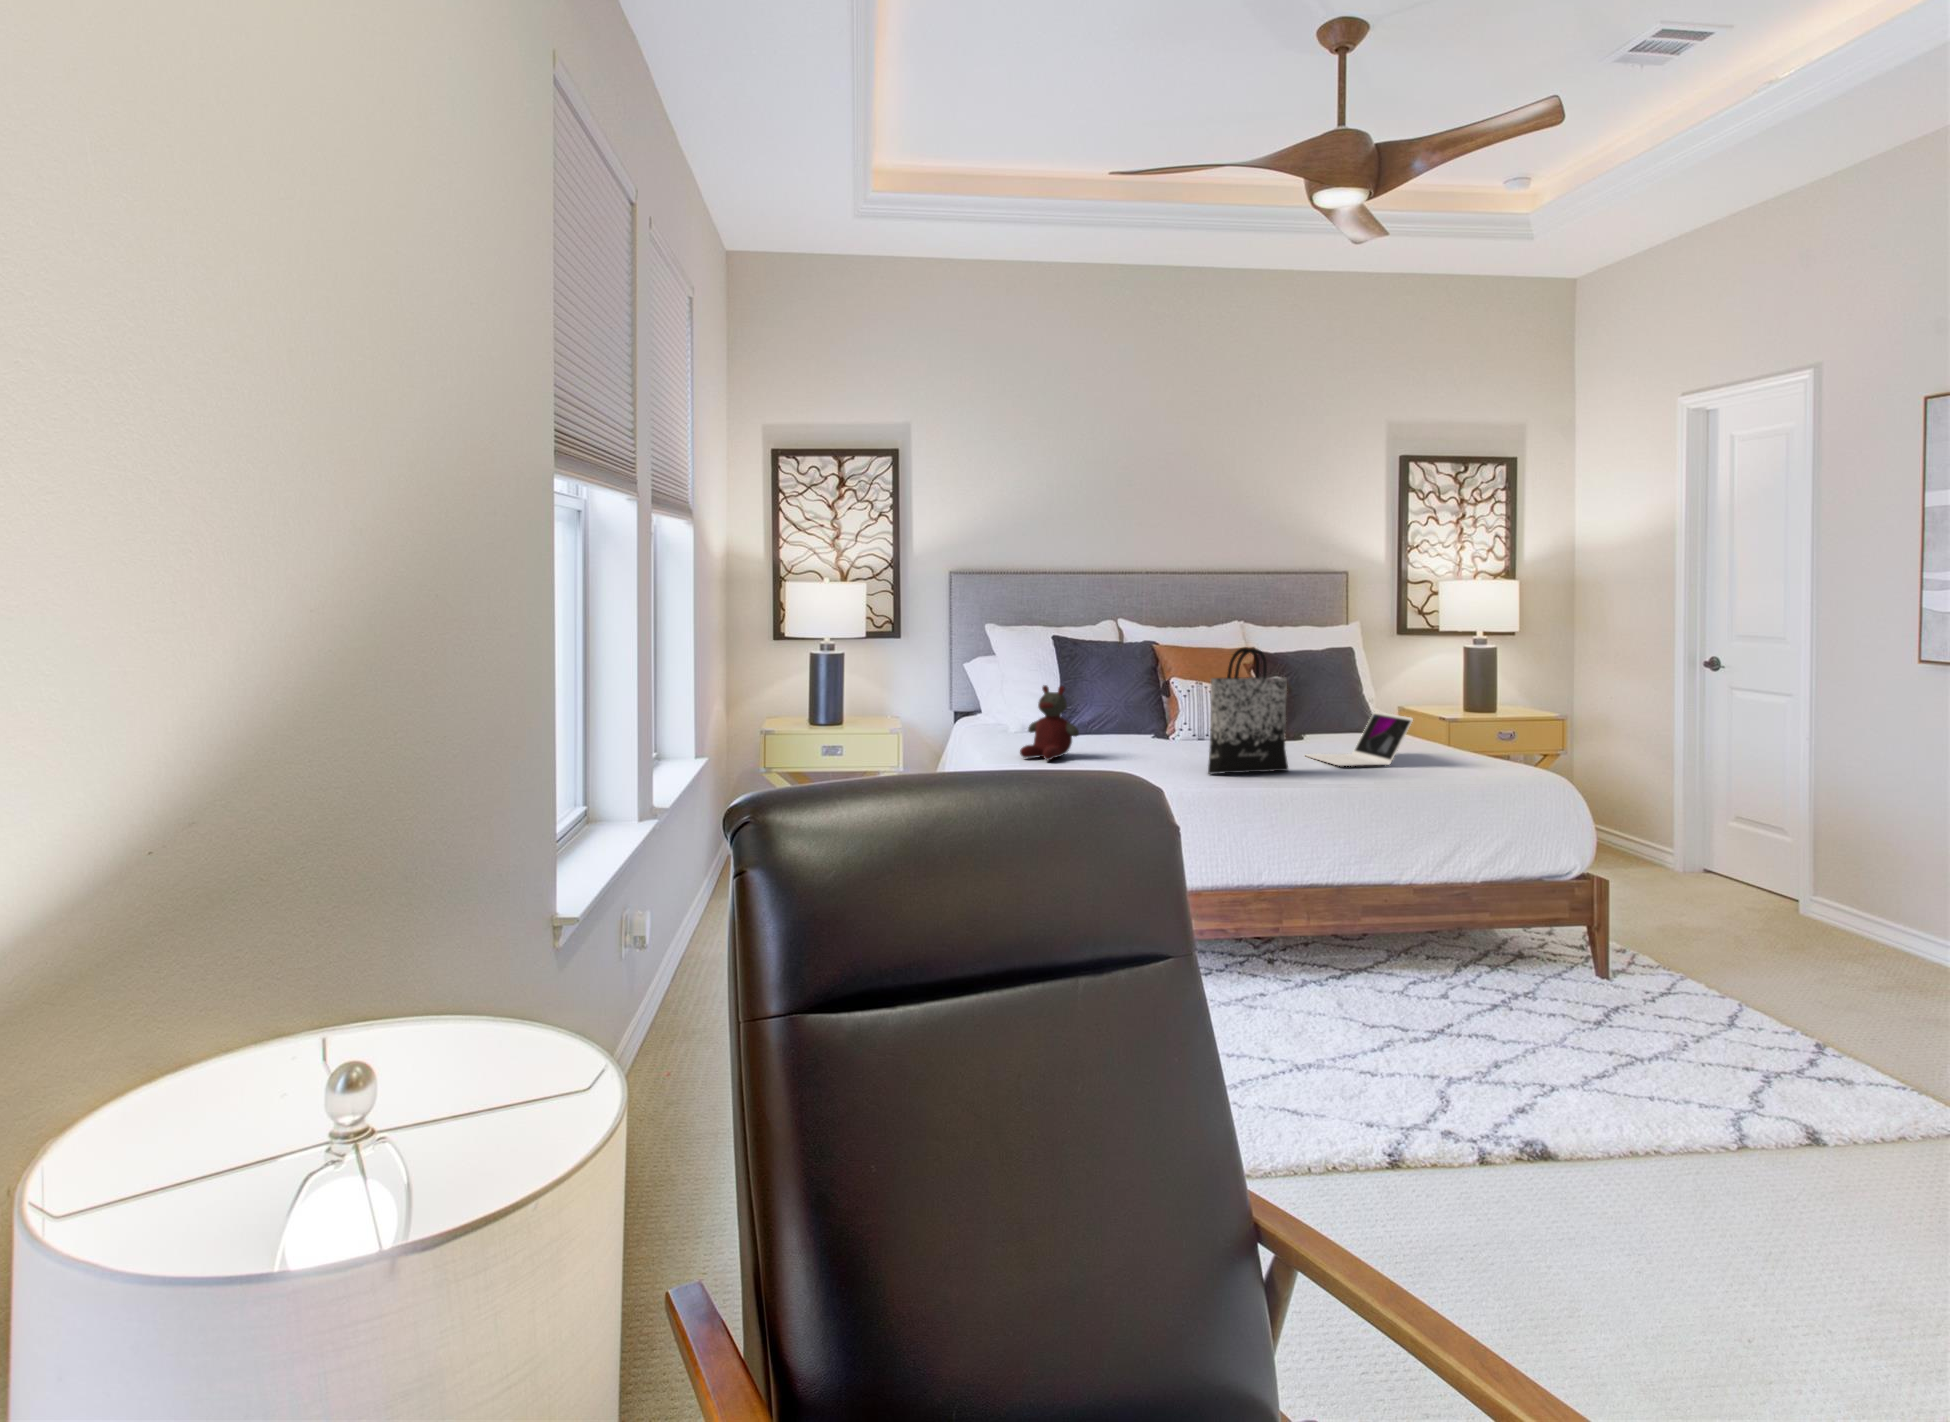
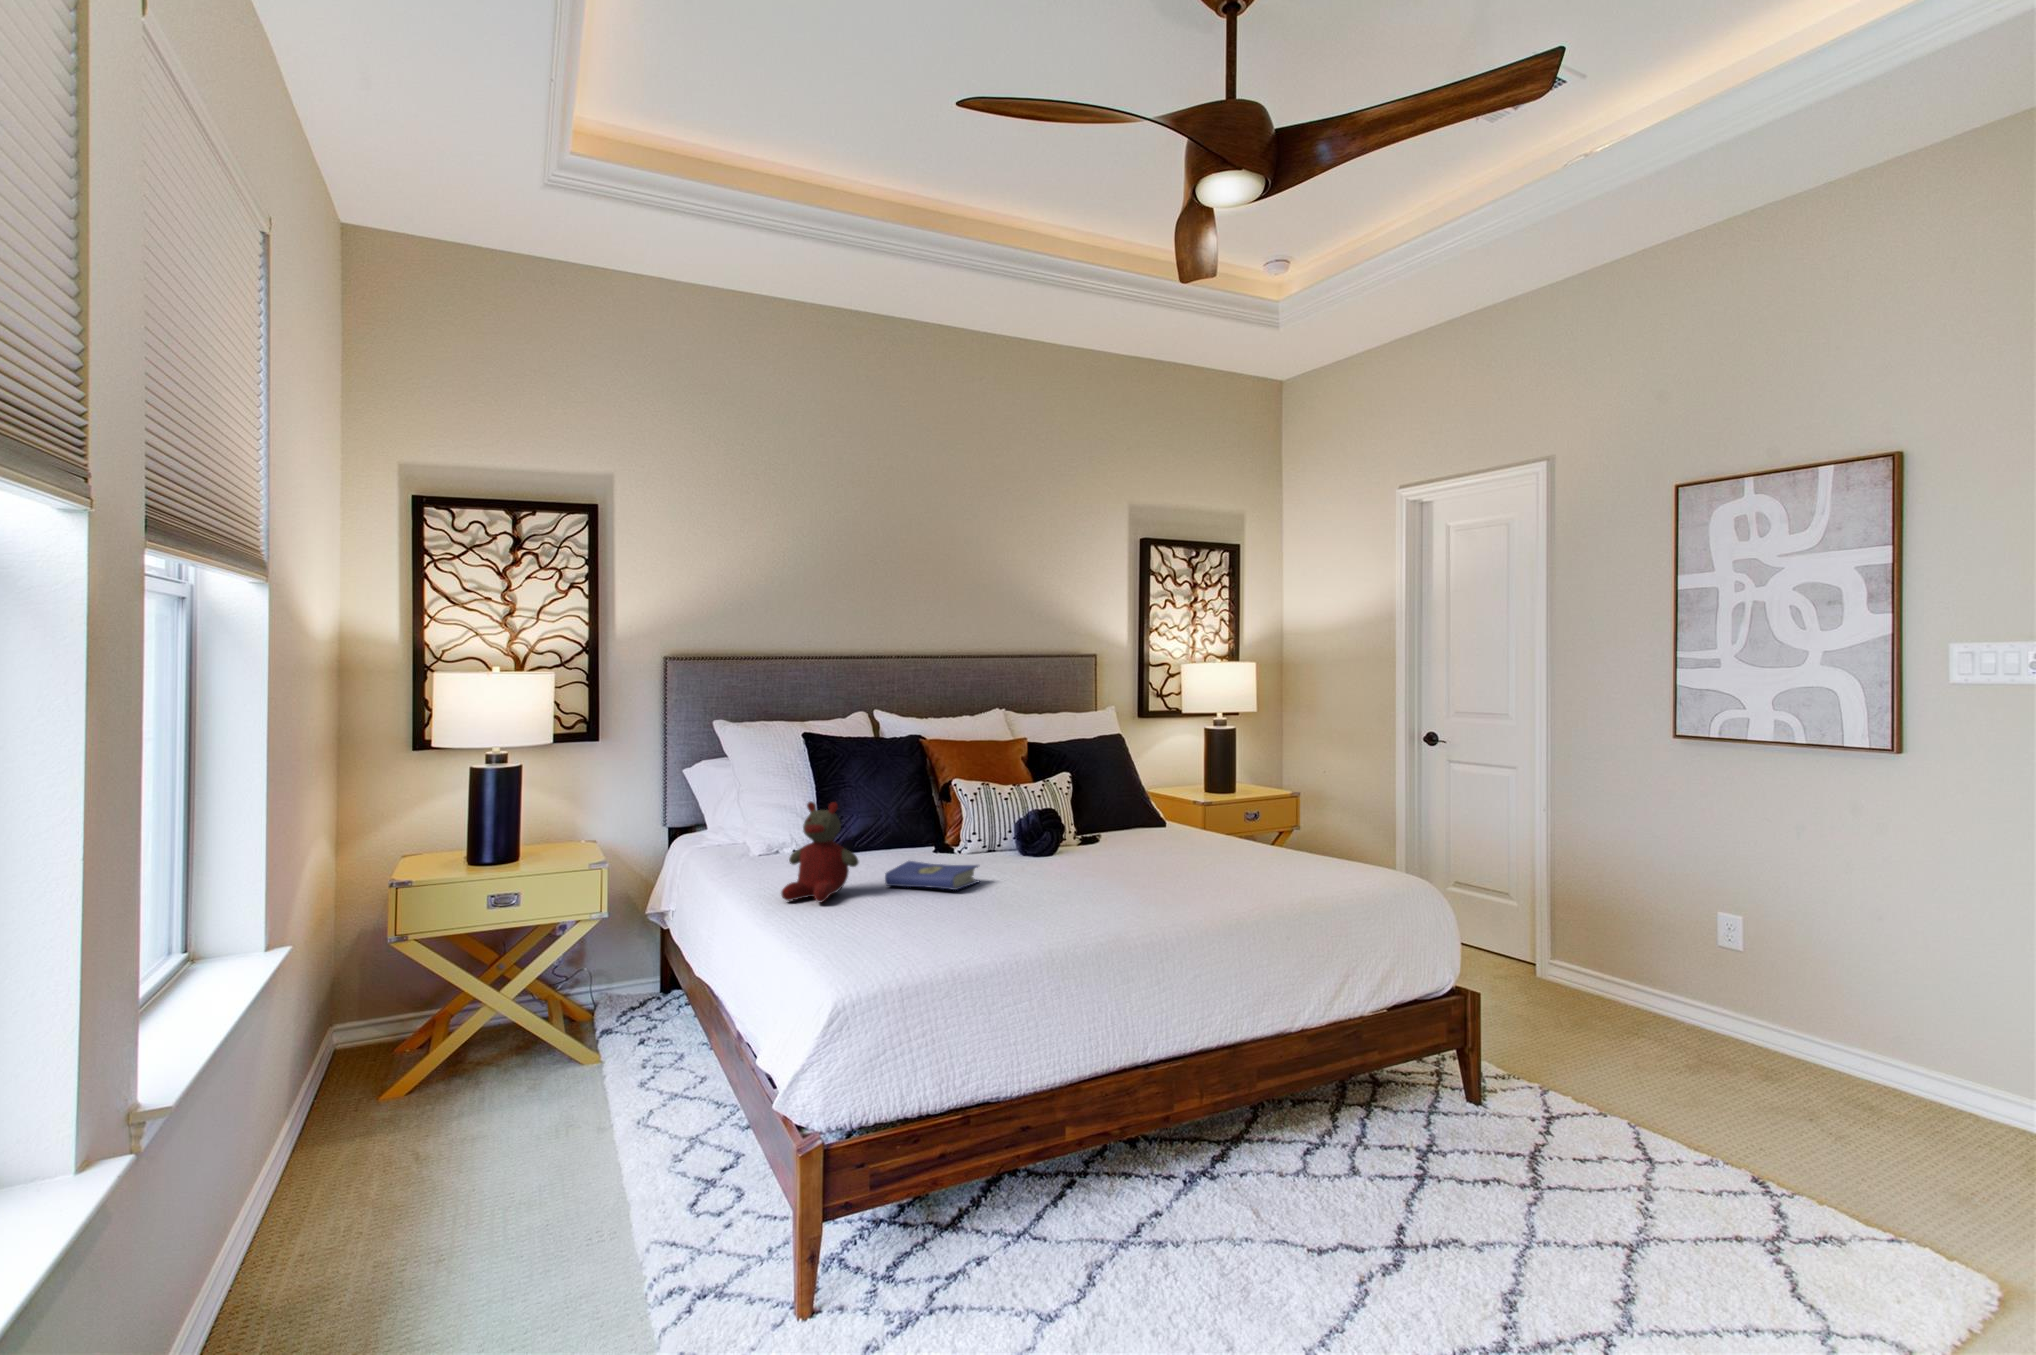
tote bag: present [1208,647,1288,774] -> none [1027,745,1115,905]
laptop: present [1306,712,1413,766] -> none [1114,808,1232,878]
hardcover book: none [1101,738,1180,760] -> present [885,861,980,890]

